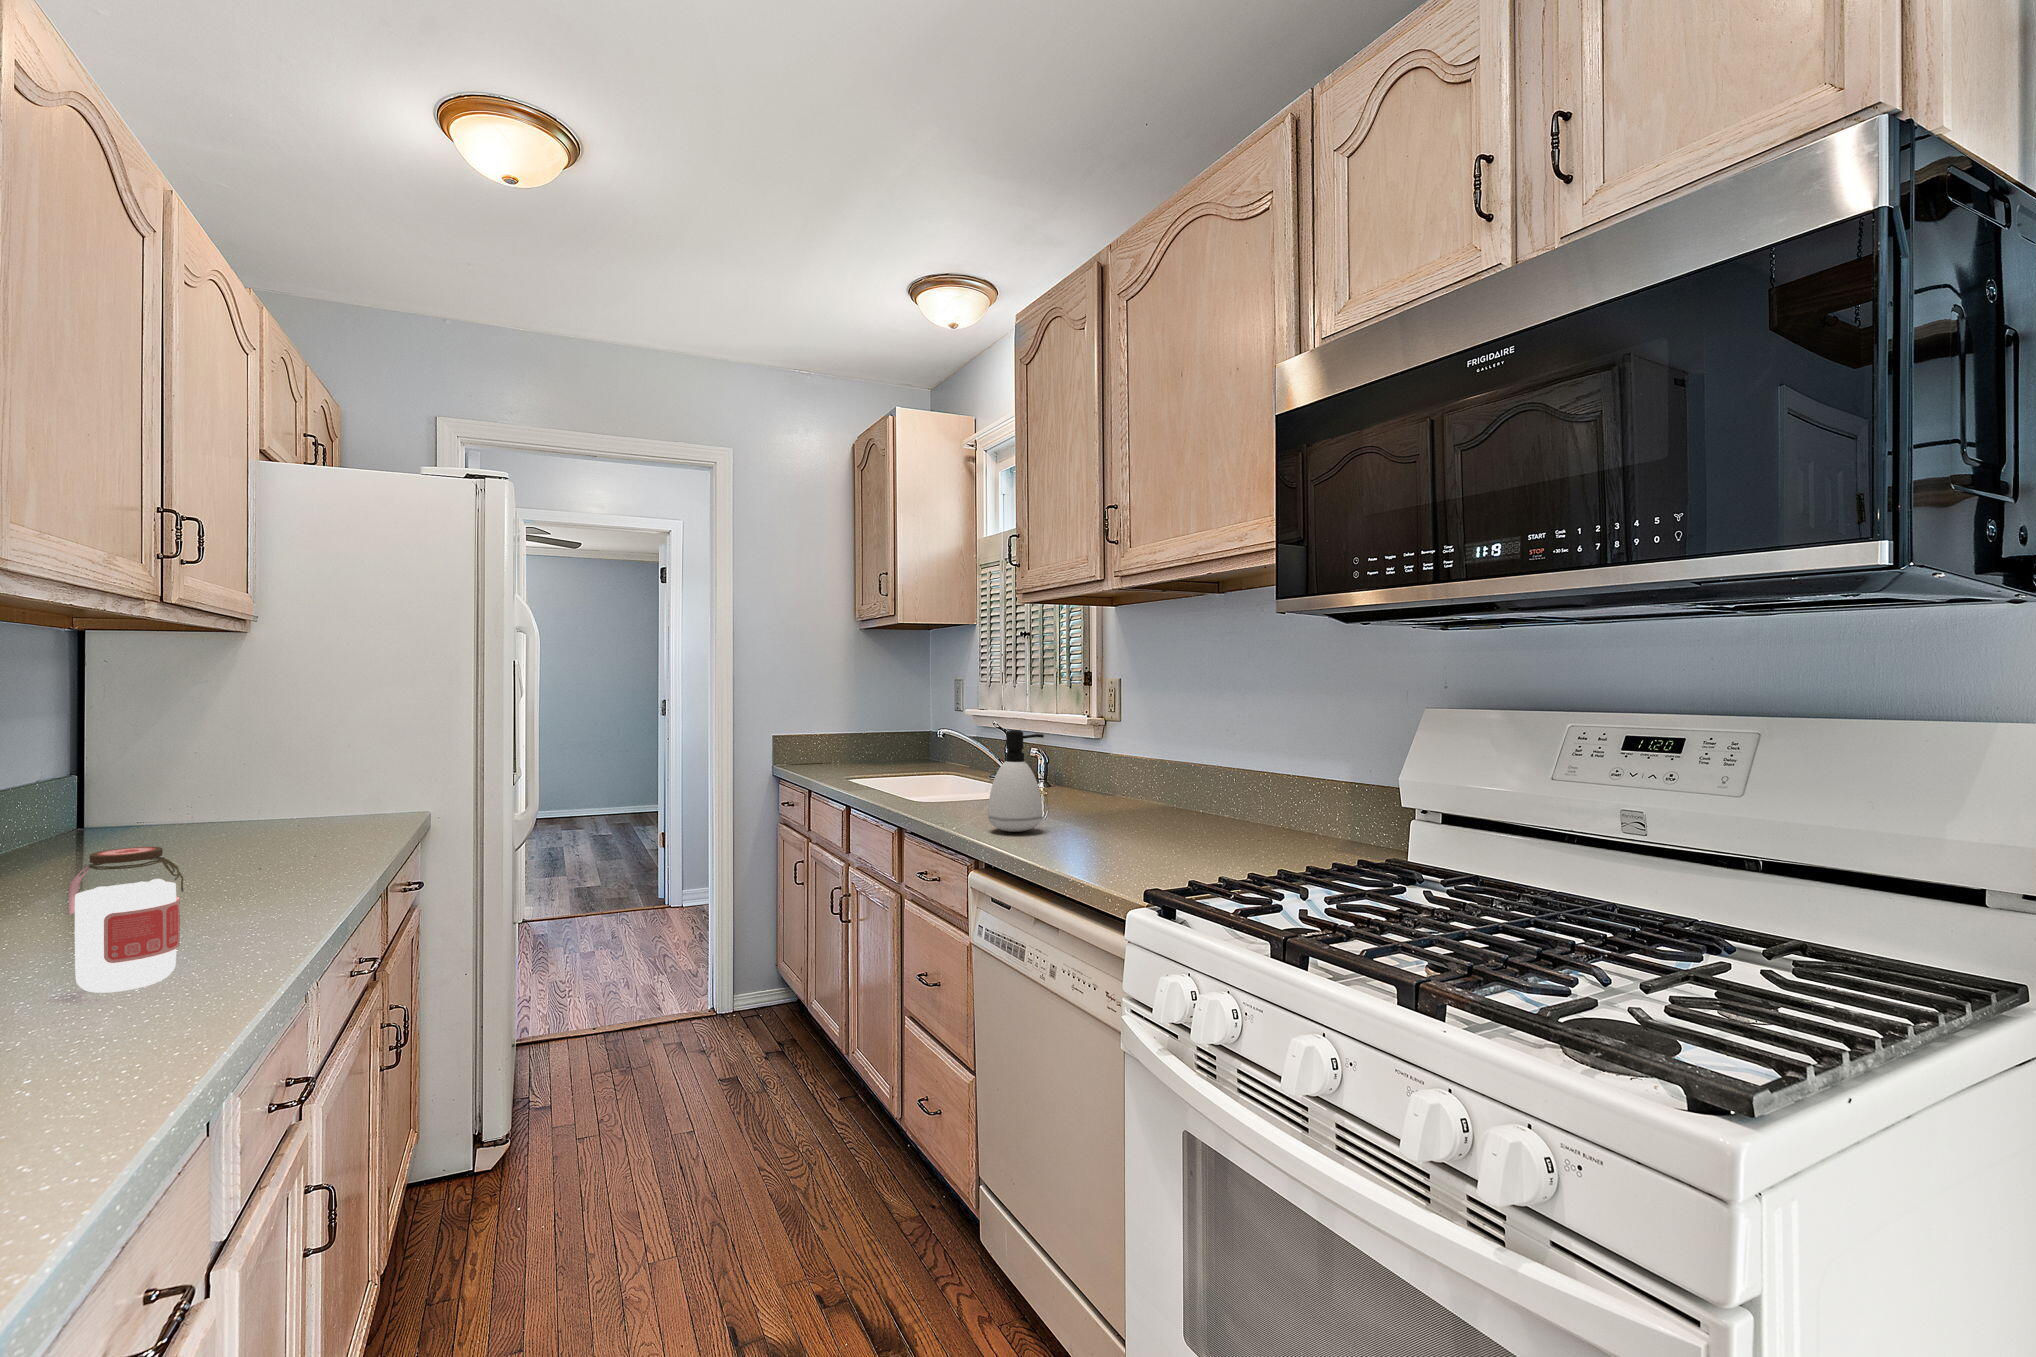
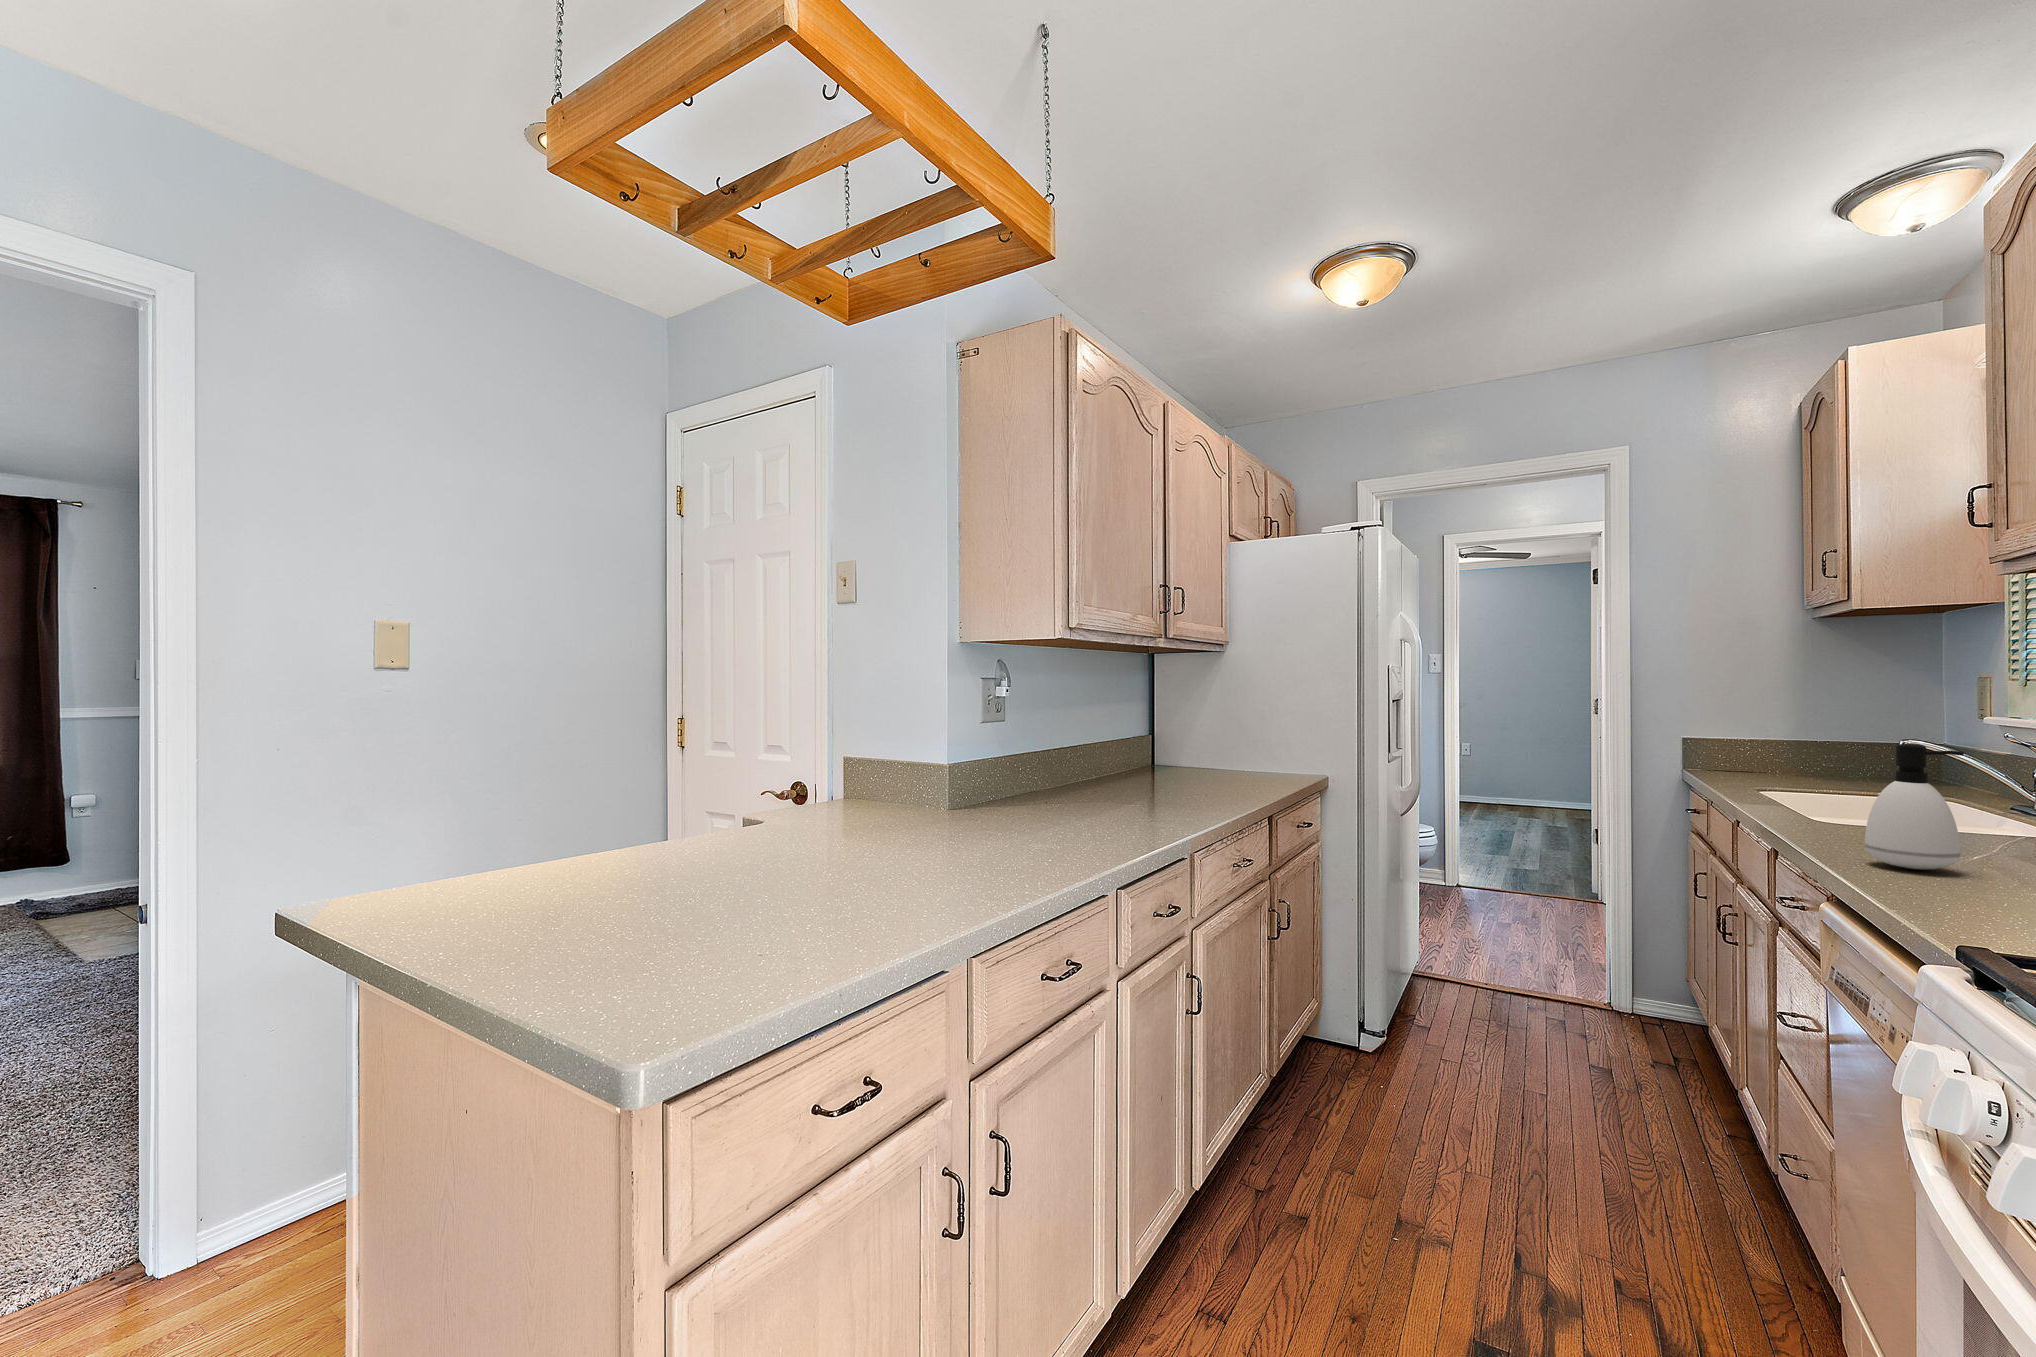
jar: present [68,847,183,993] -> none [1092,765,1135,839]

